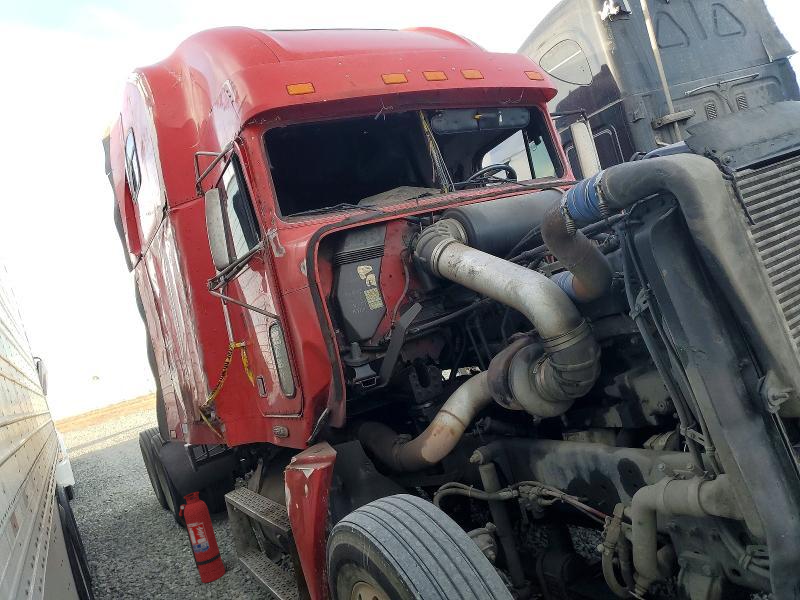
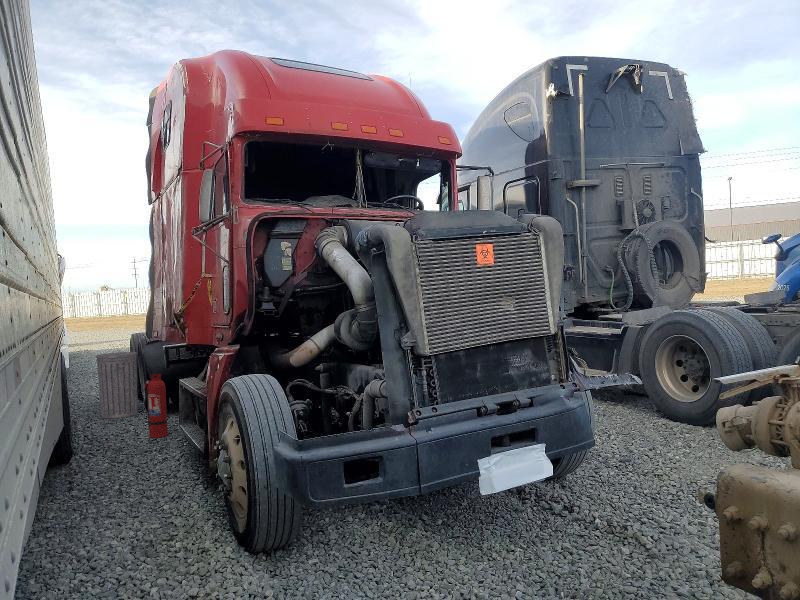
trash can: none [105,464,174,561] -> present [96,350,138,419]

